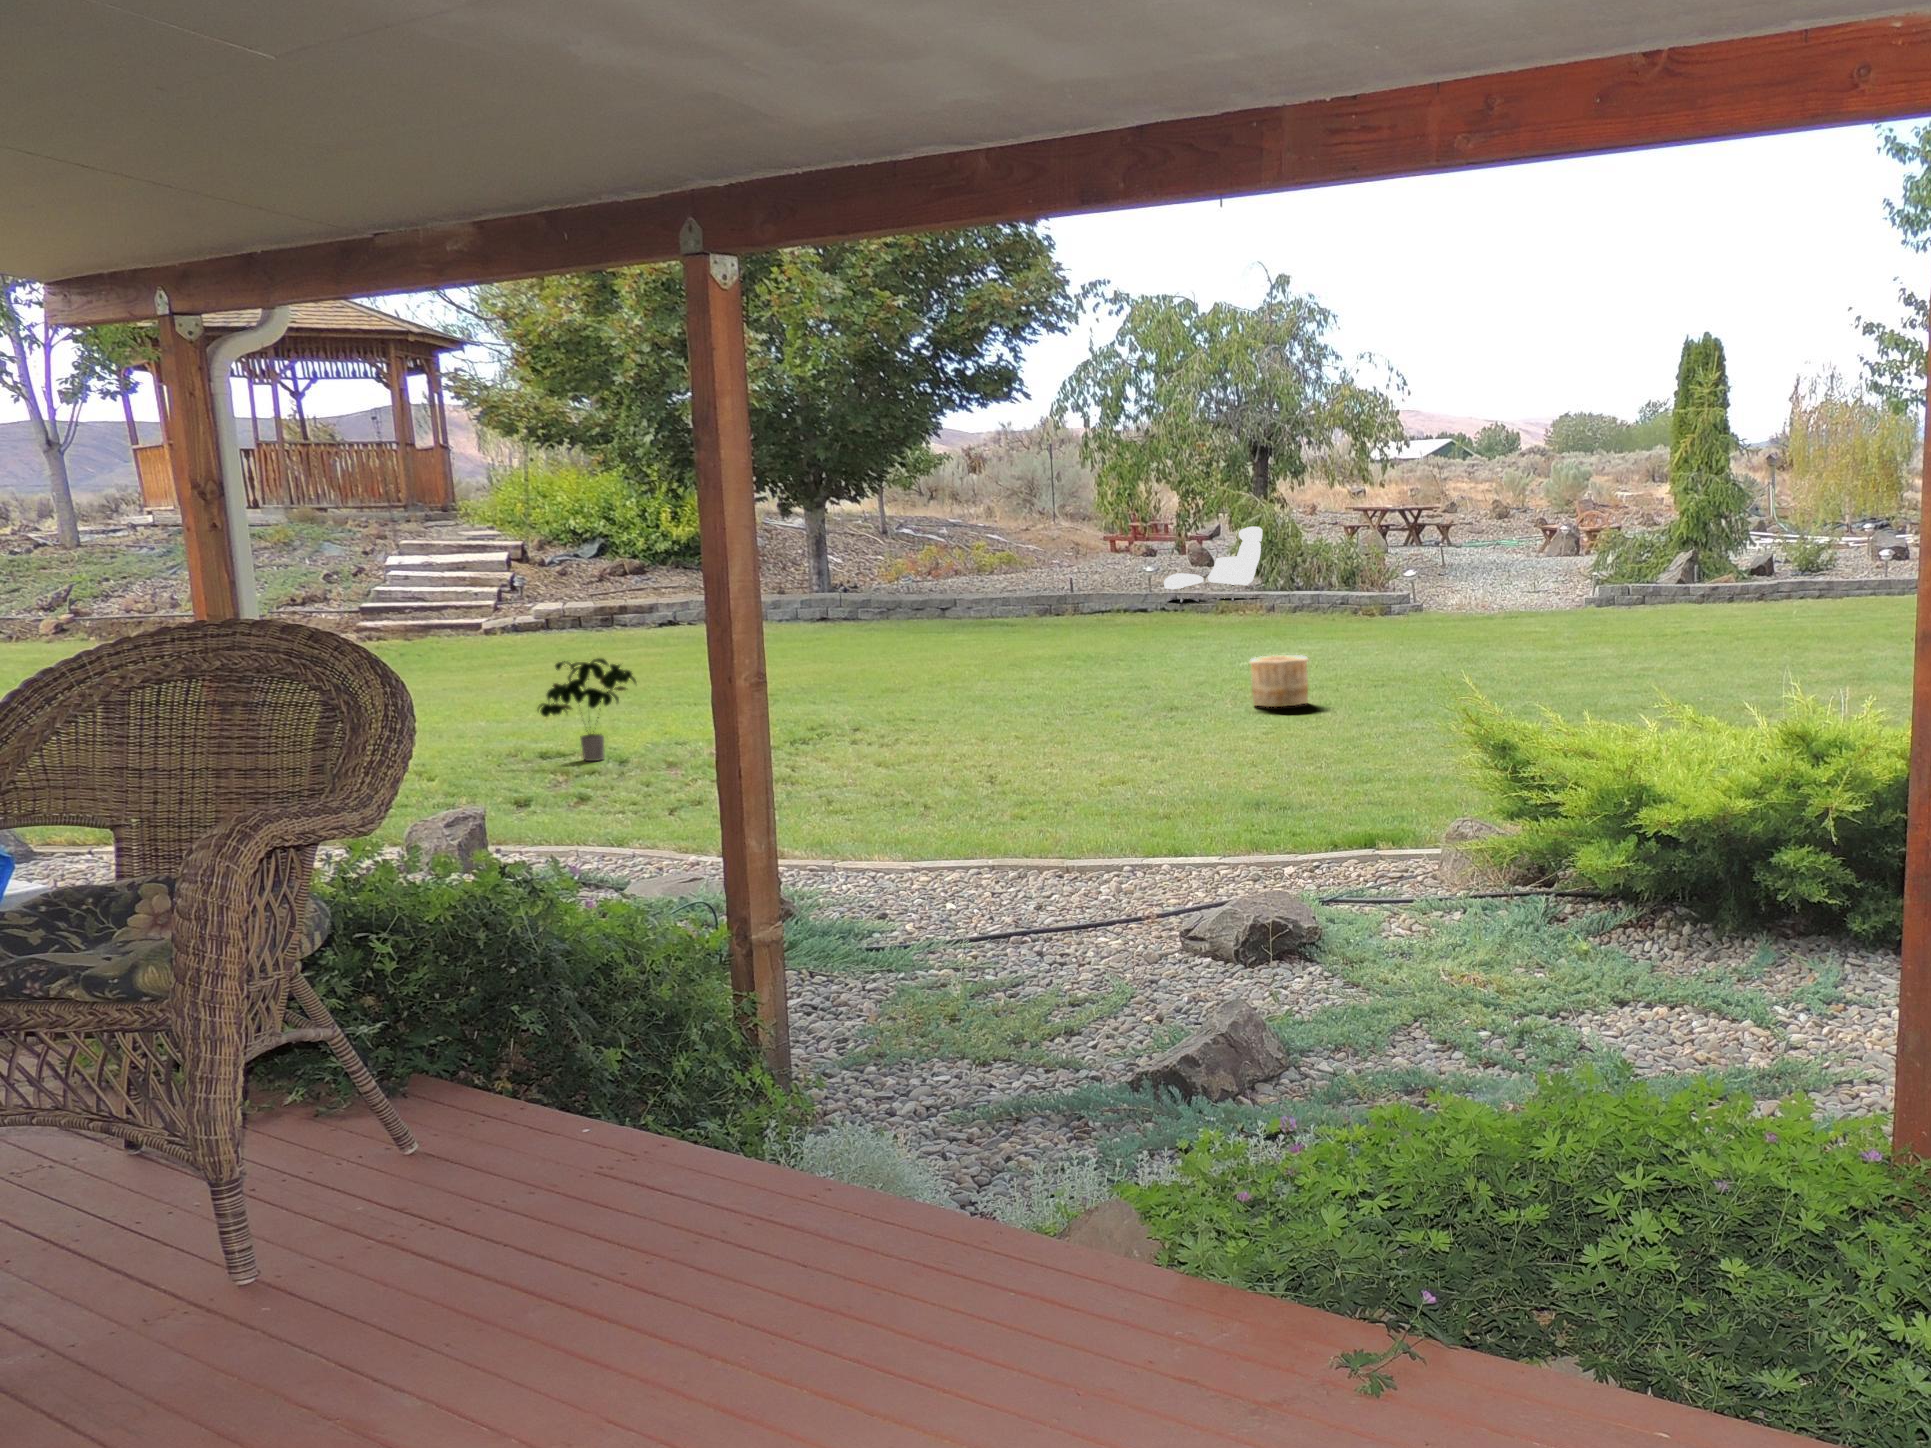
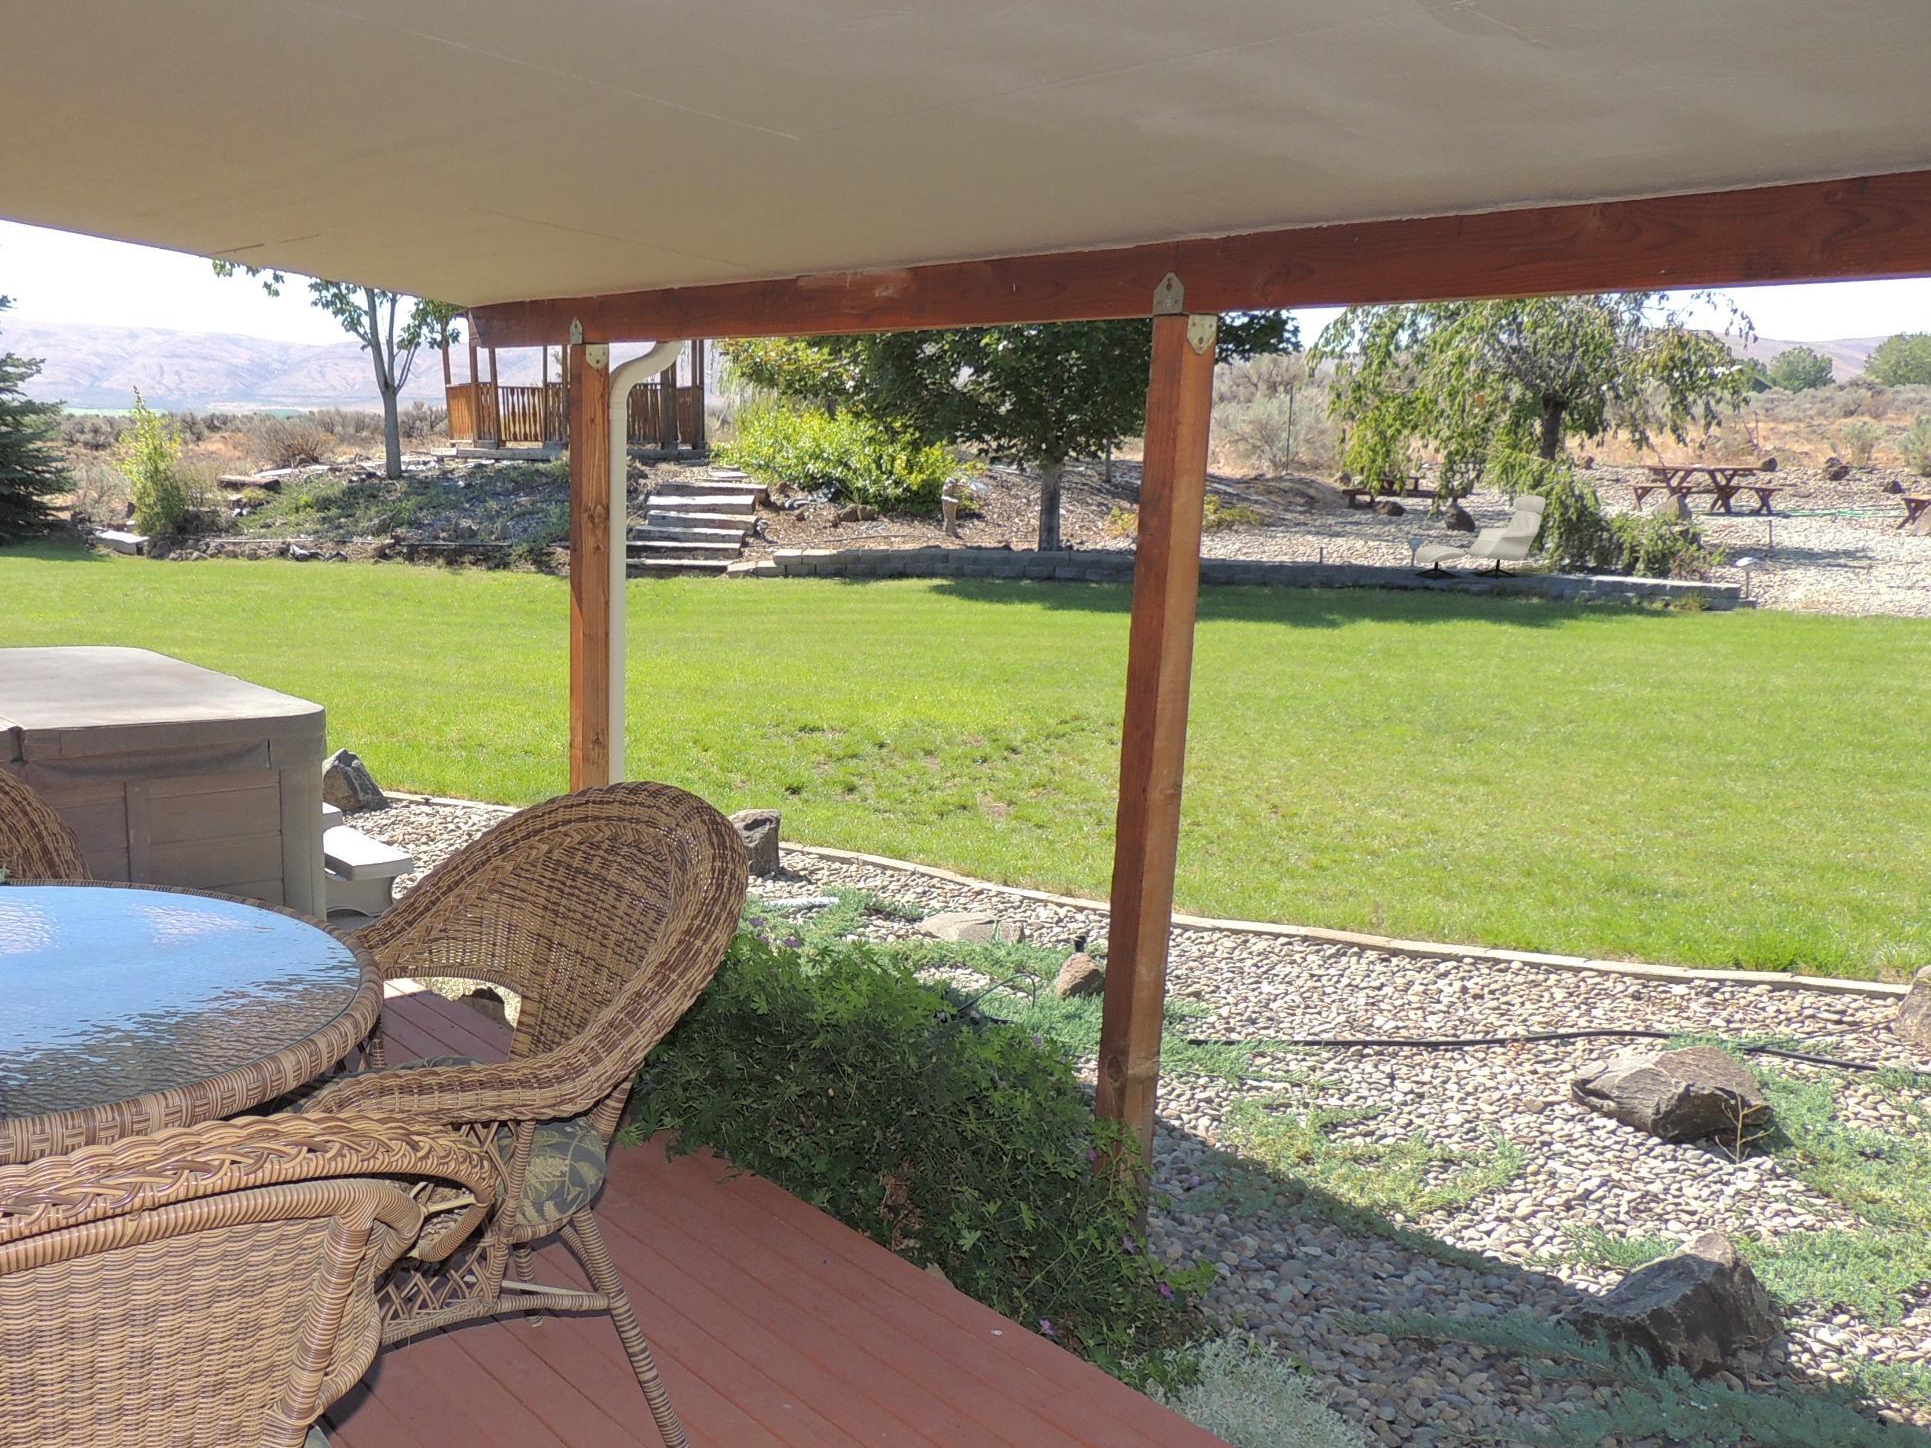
wooden bucket: present [1250,655,1308,707] -> none [1566,677,1648,739]
potted plant: present [538,658,636,761] -> none [814,643,907,742]

